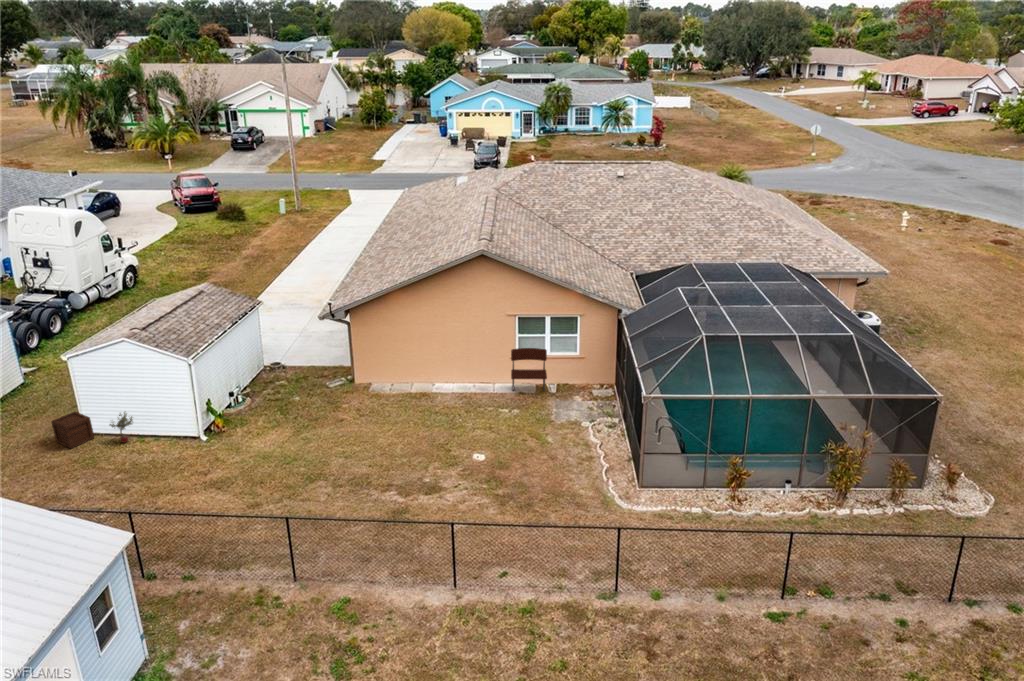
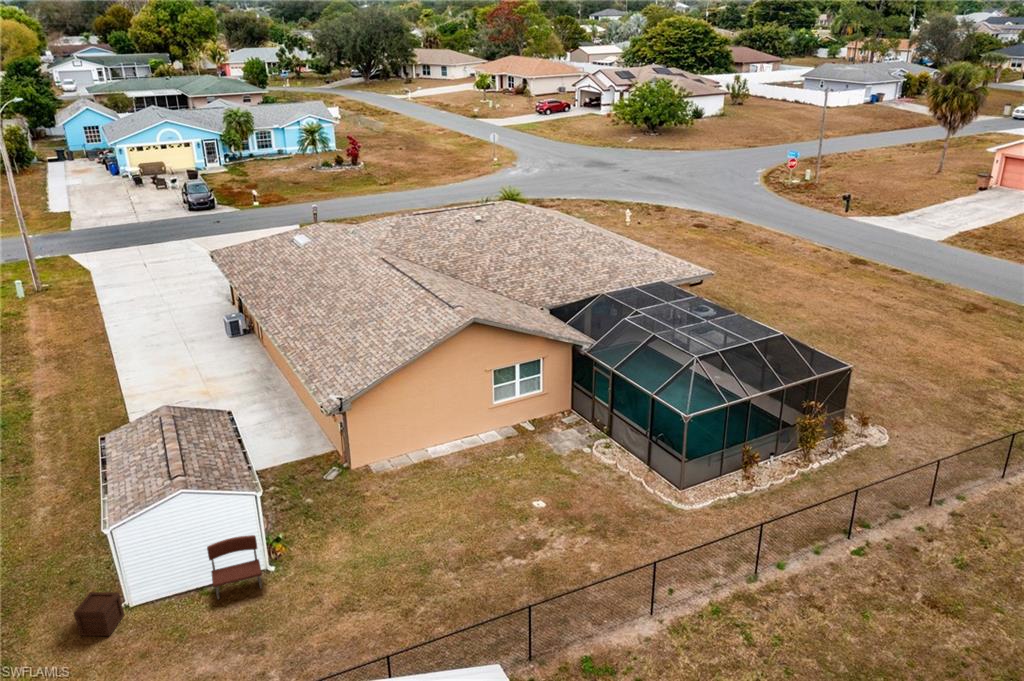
bench: present [511,348,547,391] -> present [207,535,262,599]
potted tree: present [110,412,133,443] -> none [147,571,181,608]

